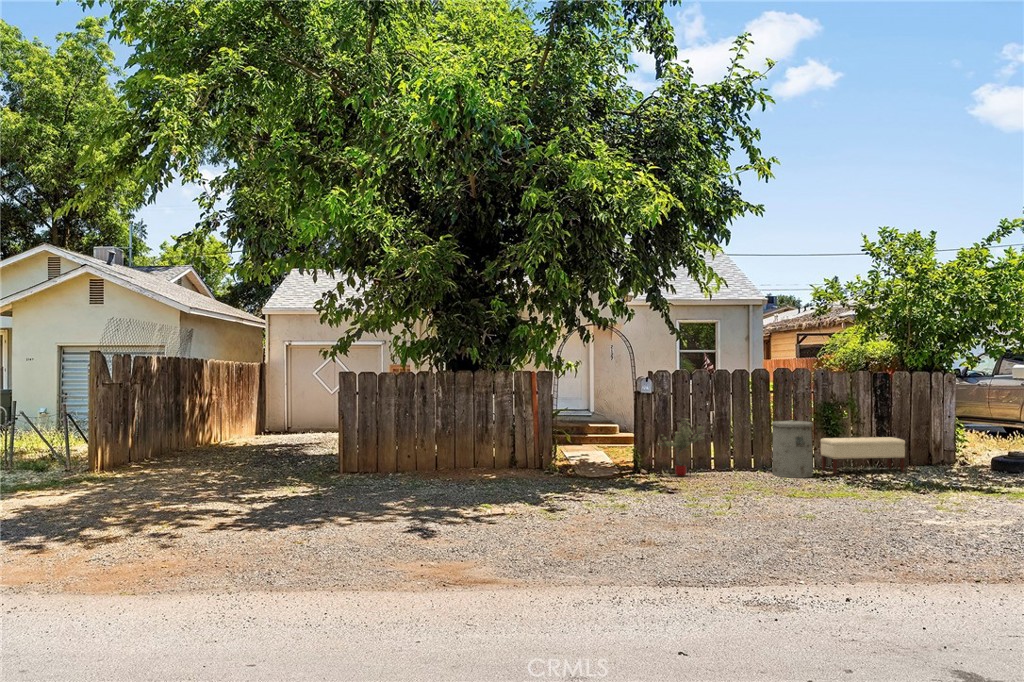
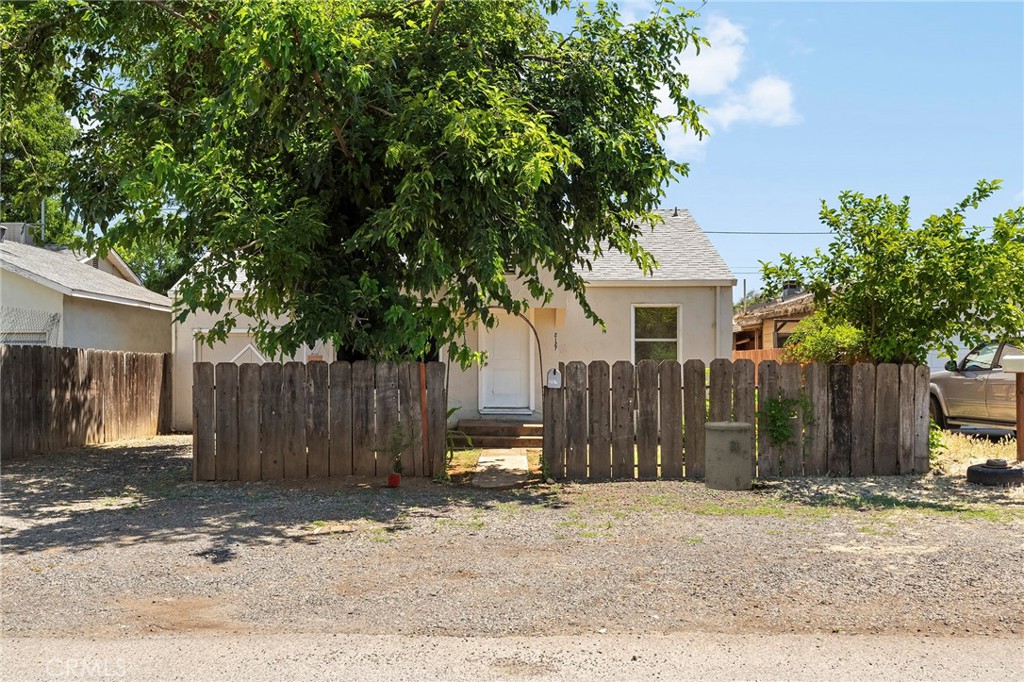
potted tree: present [657,418,704,477] -> present [367,419,421,487]
bench: present [821,437,905,474] -> none [765,441,864,486]

